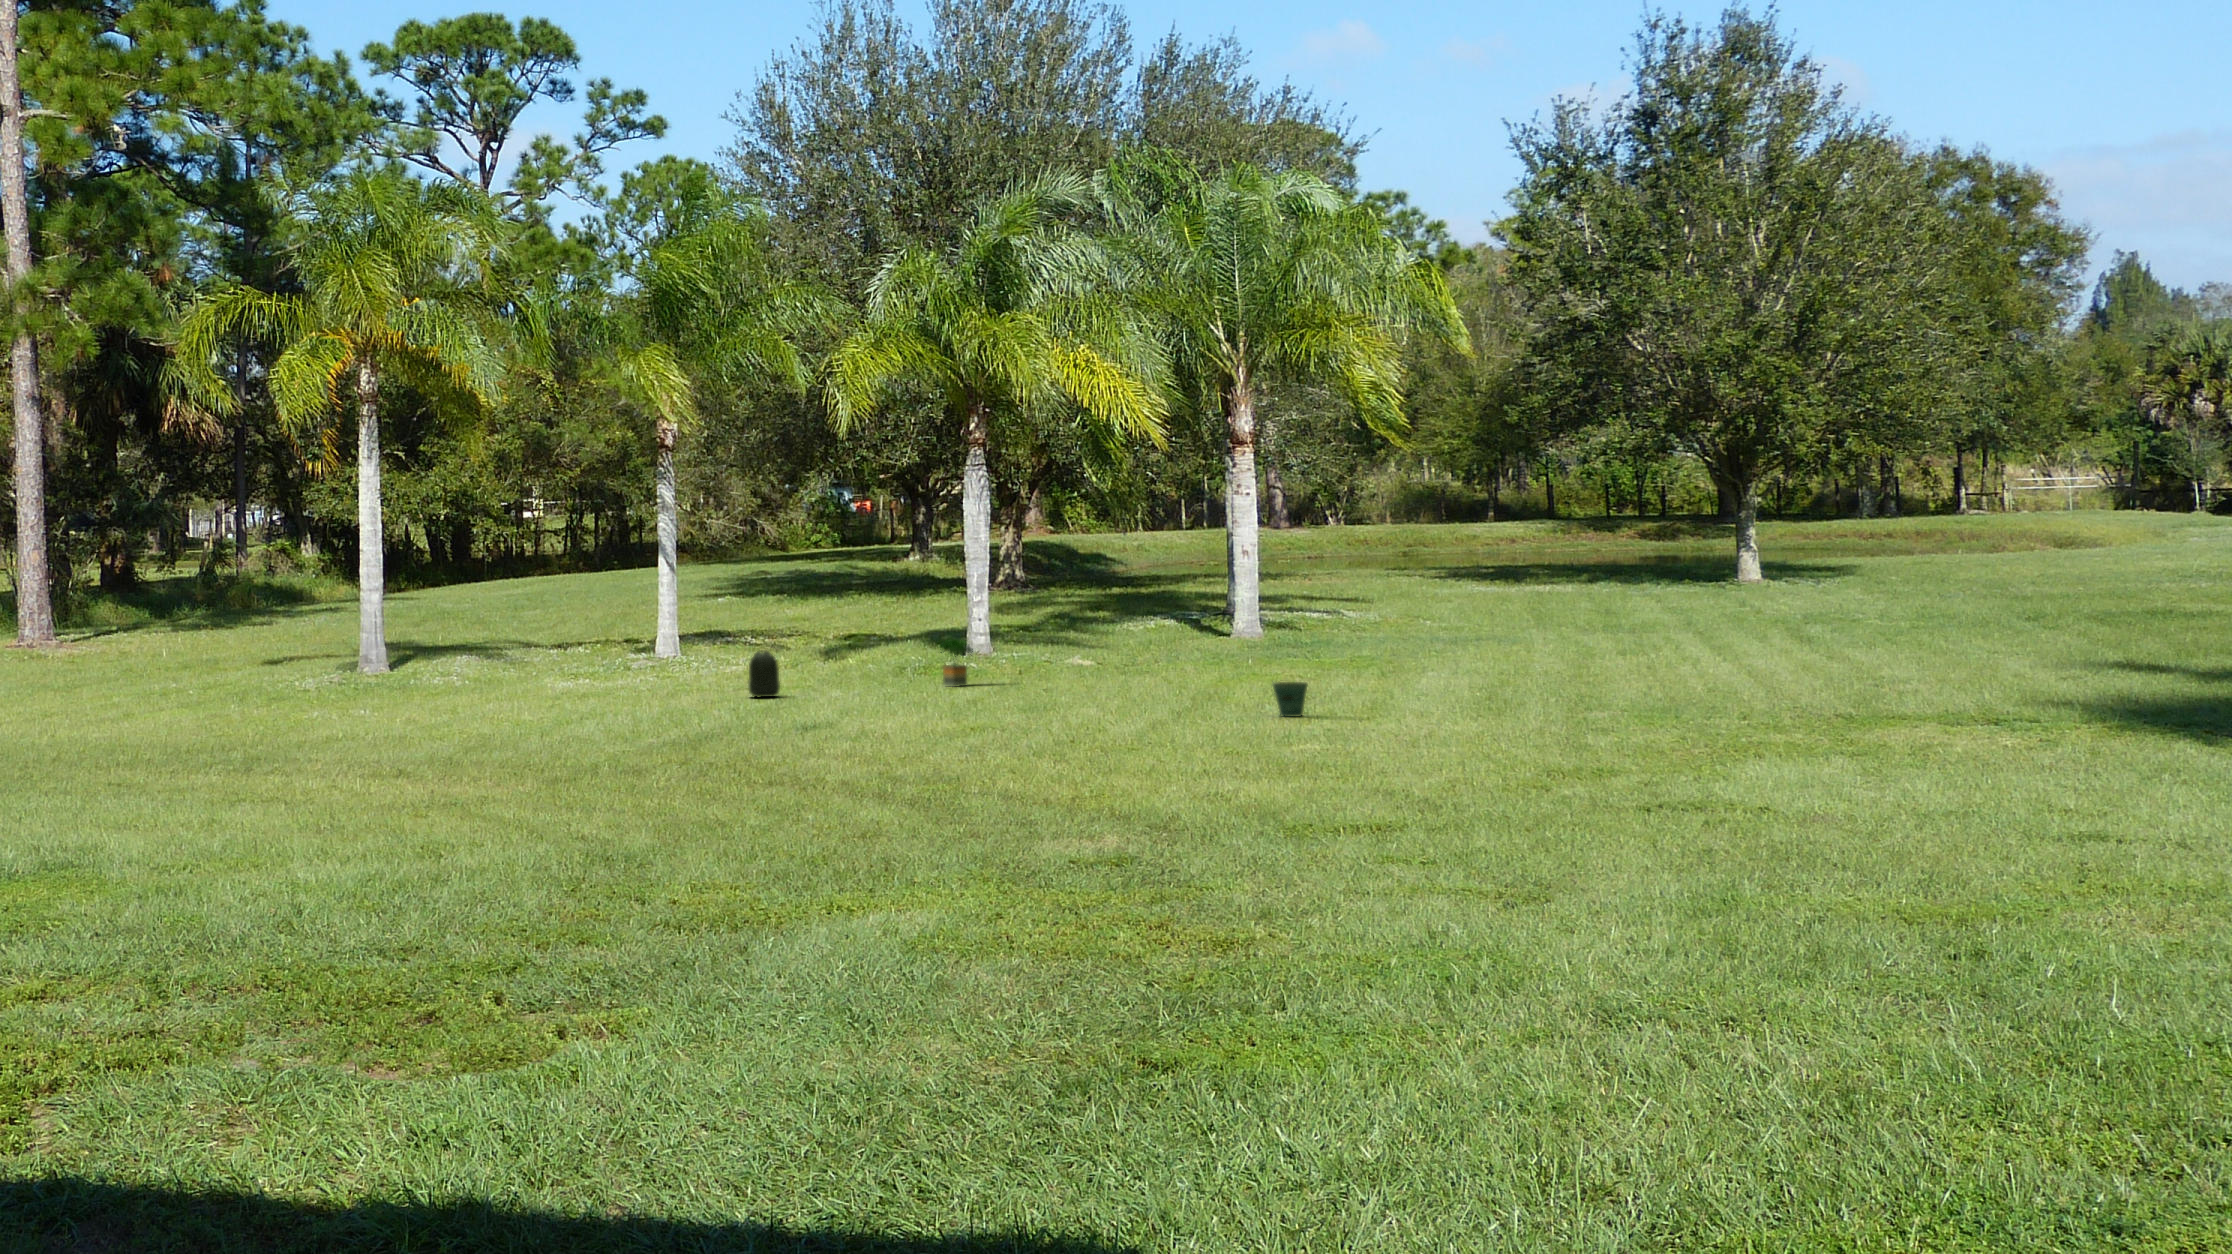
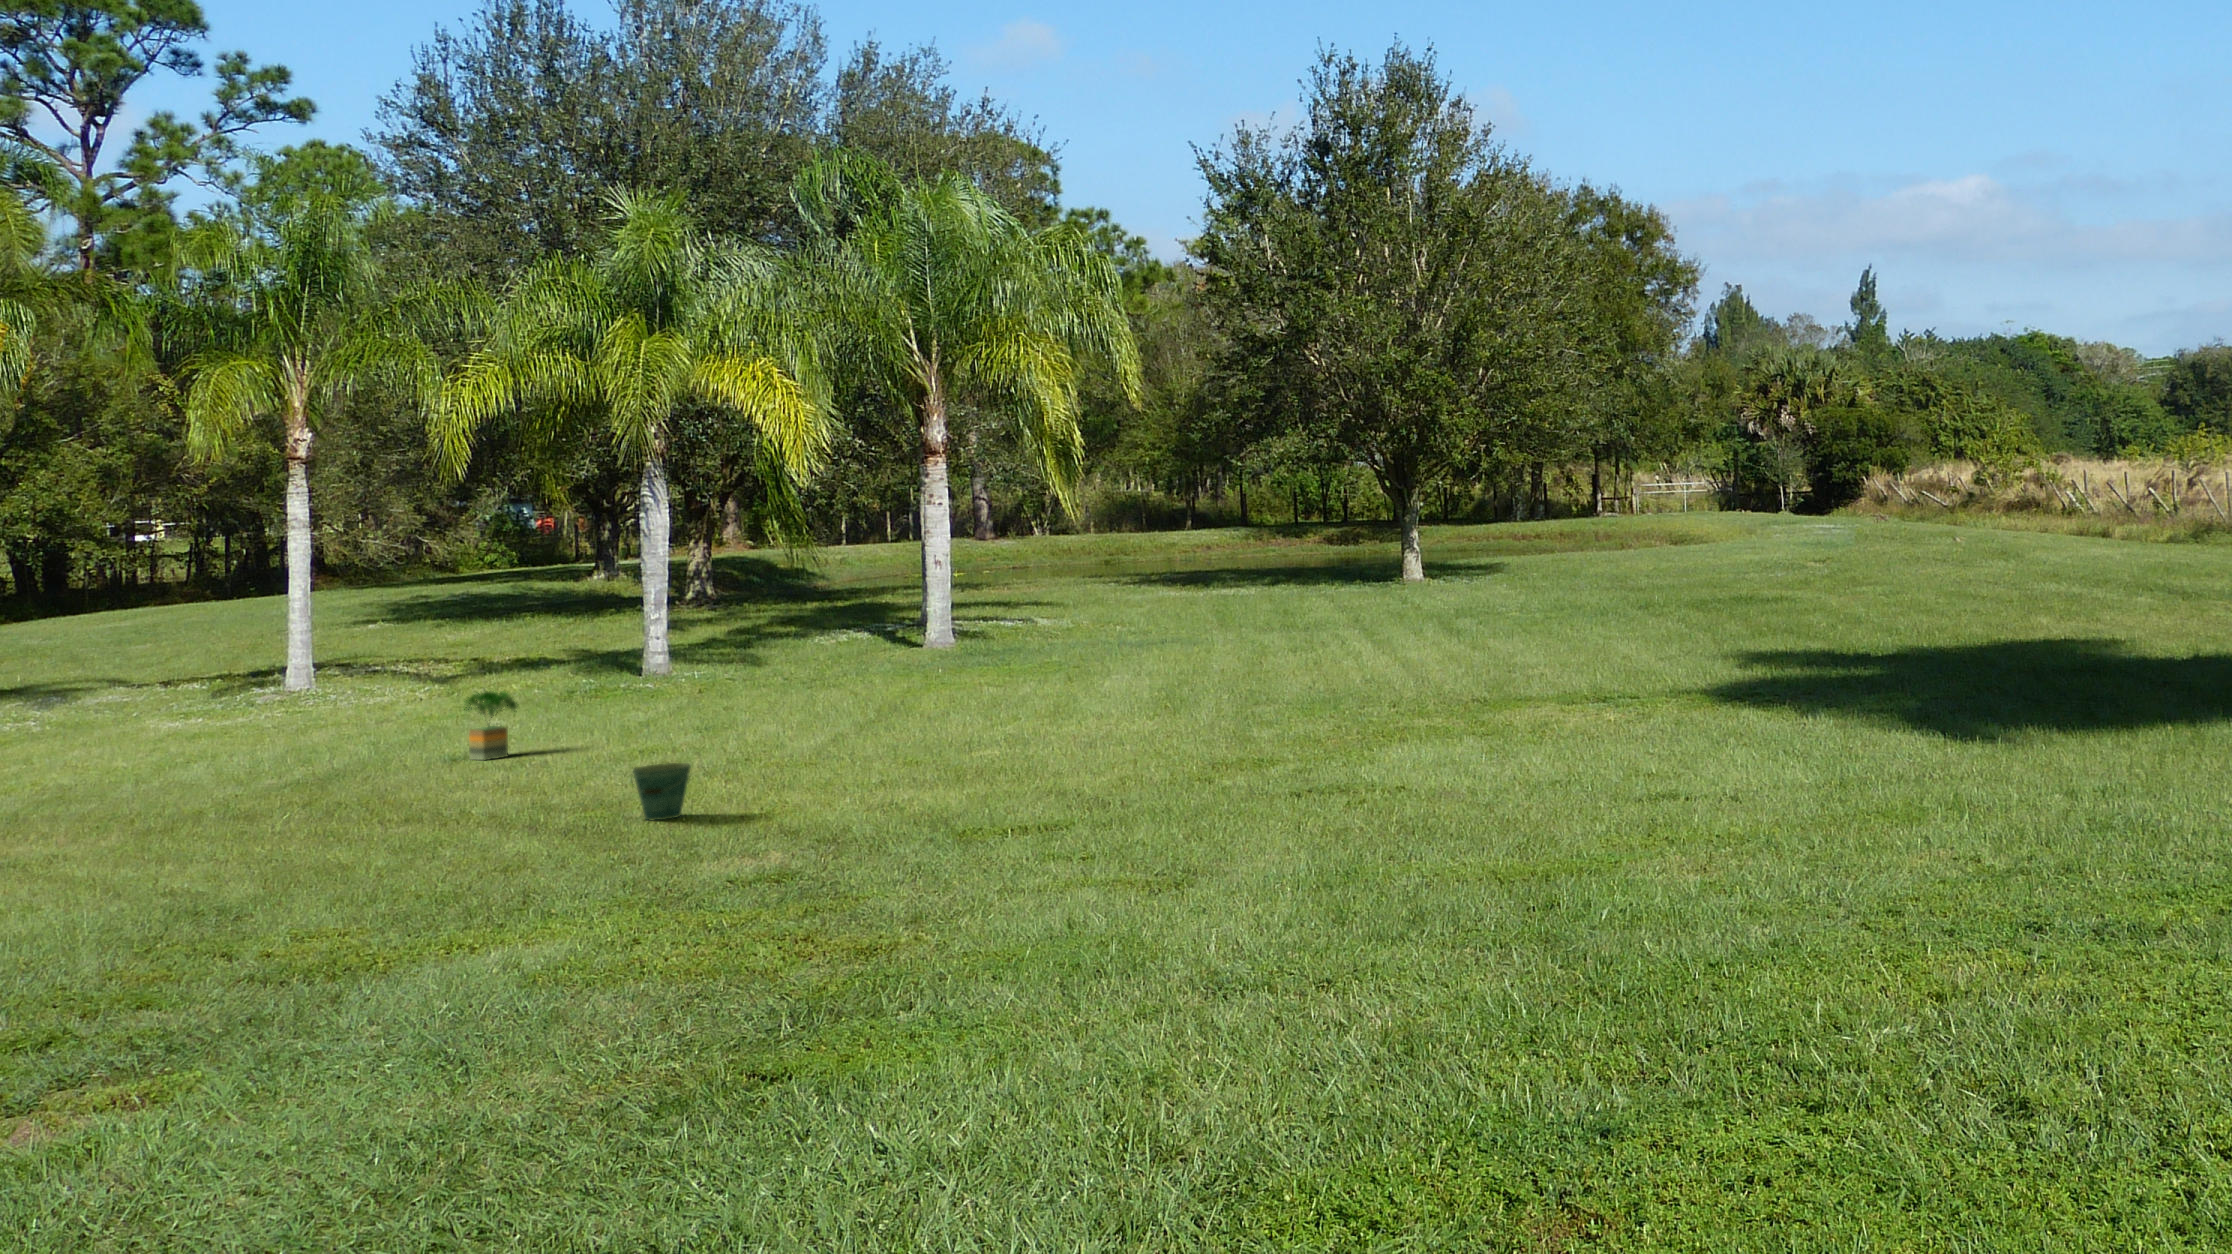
backpack: present [749,650,780,697] -> none [95,728,159,805]
bucket: present [1273,682,1308,717] -> present [631,763,691,820]

